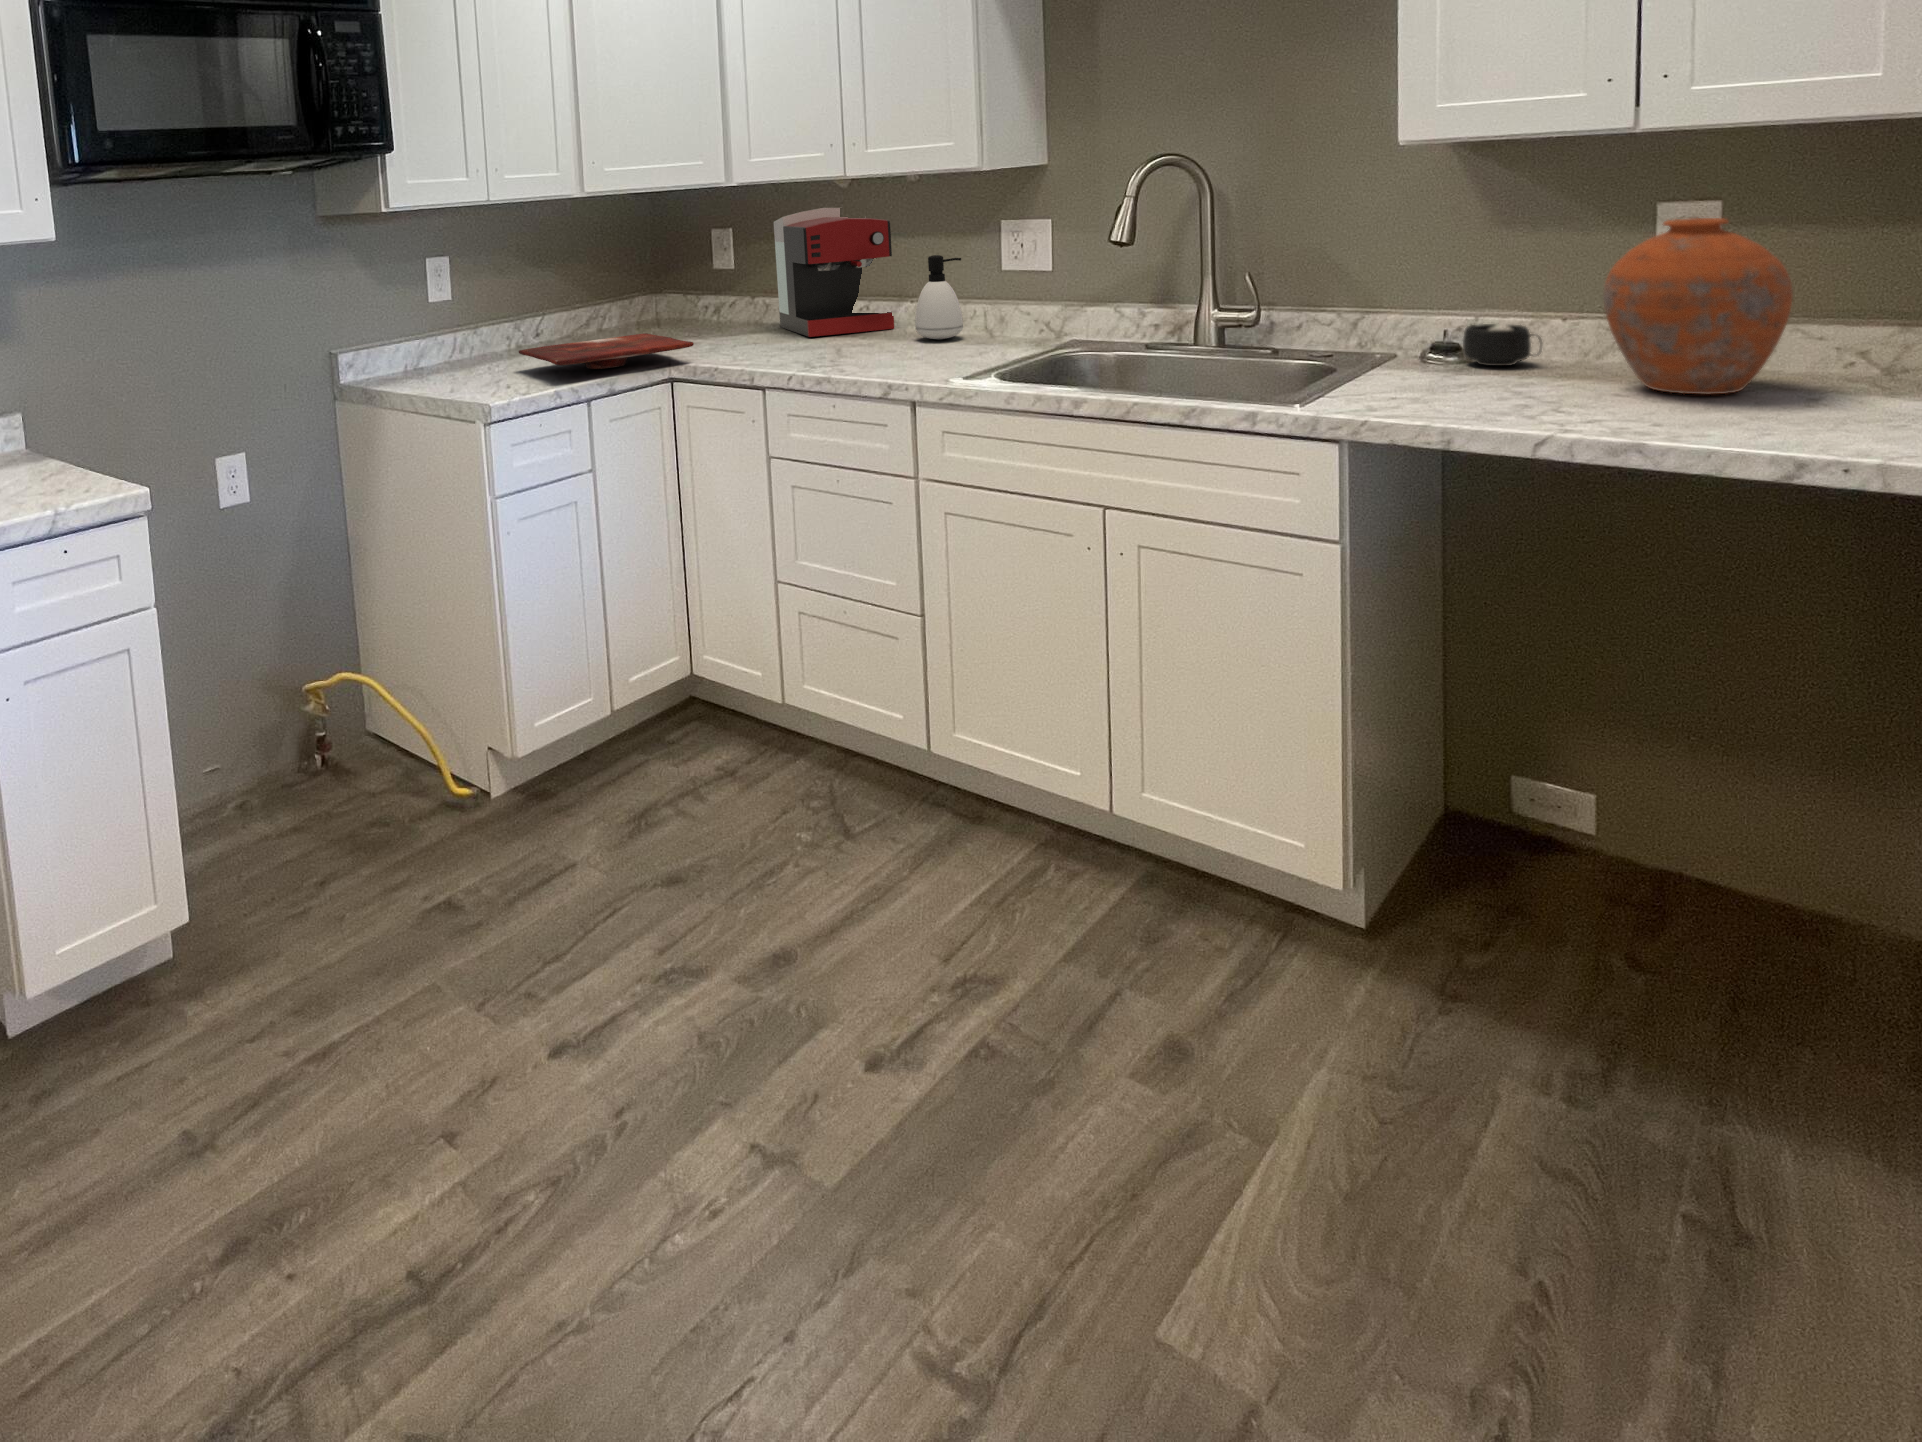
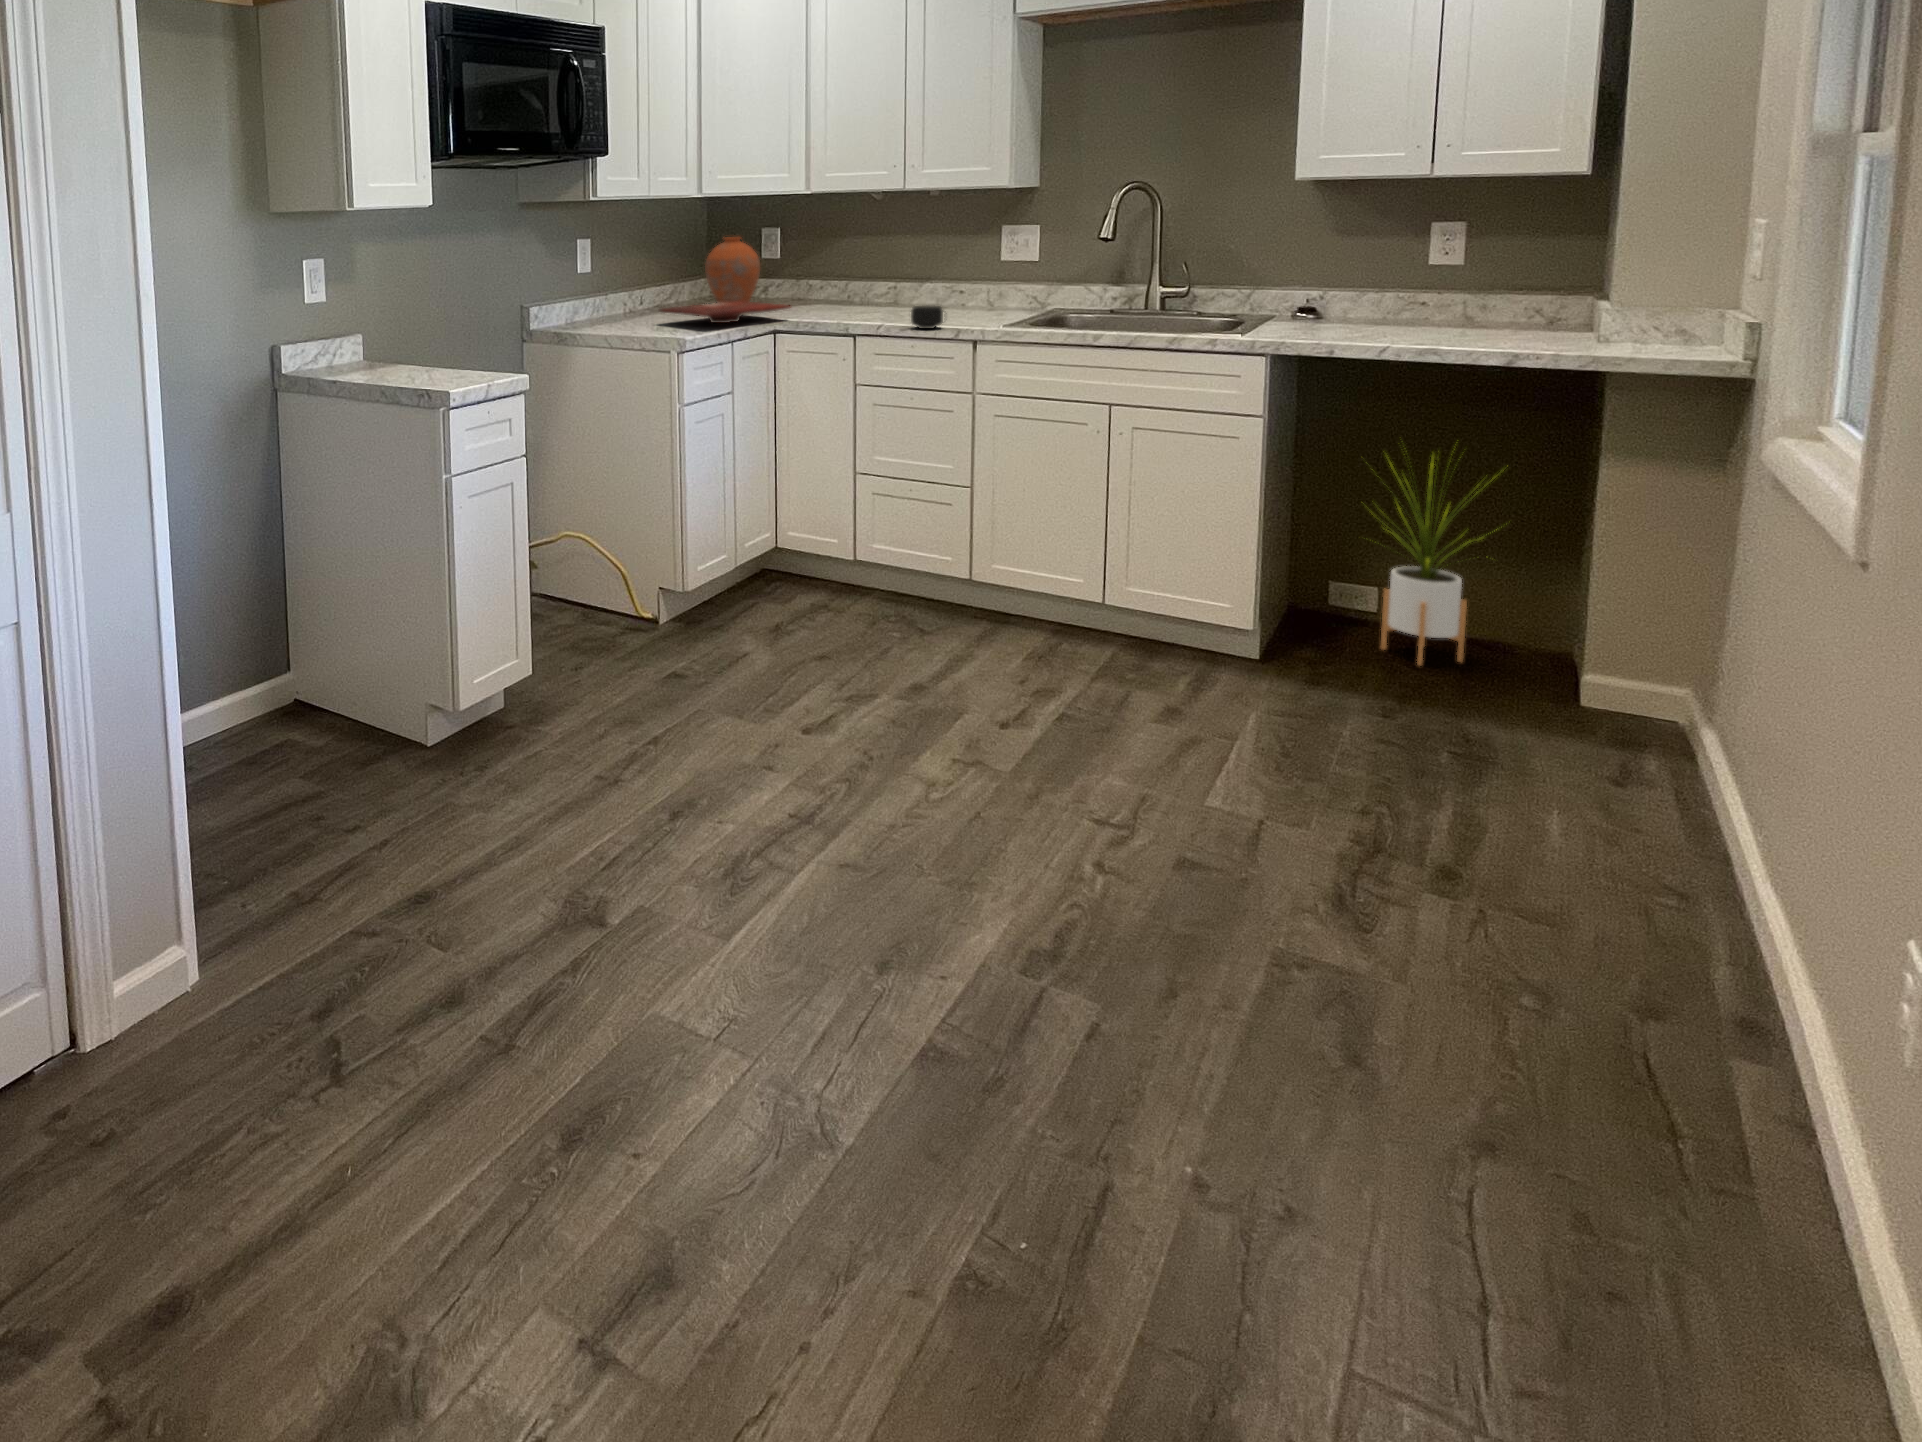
coffee maker: present [774,208,894,337] -> none [823,214,917,307]
vase: present [1603,218,1793,394] -> present [705,237,760,303]
soap dispenser: present [915,255,963,339] -> none [941,249,977,308]
mug: present [1463,324,1541,366] -> present [911,306,943,329]
house plant: none [1537,567,1819,964] -> present [1374,449,1504,665]

